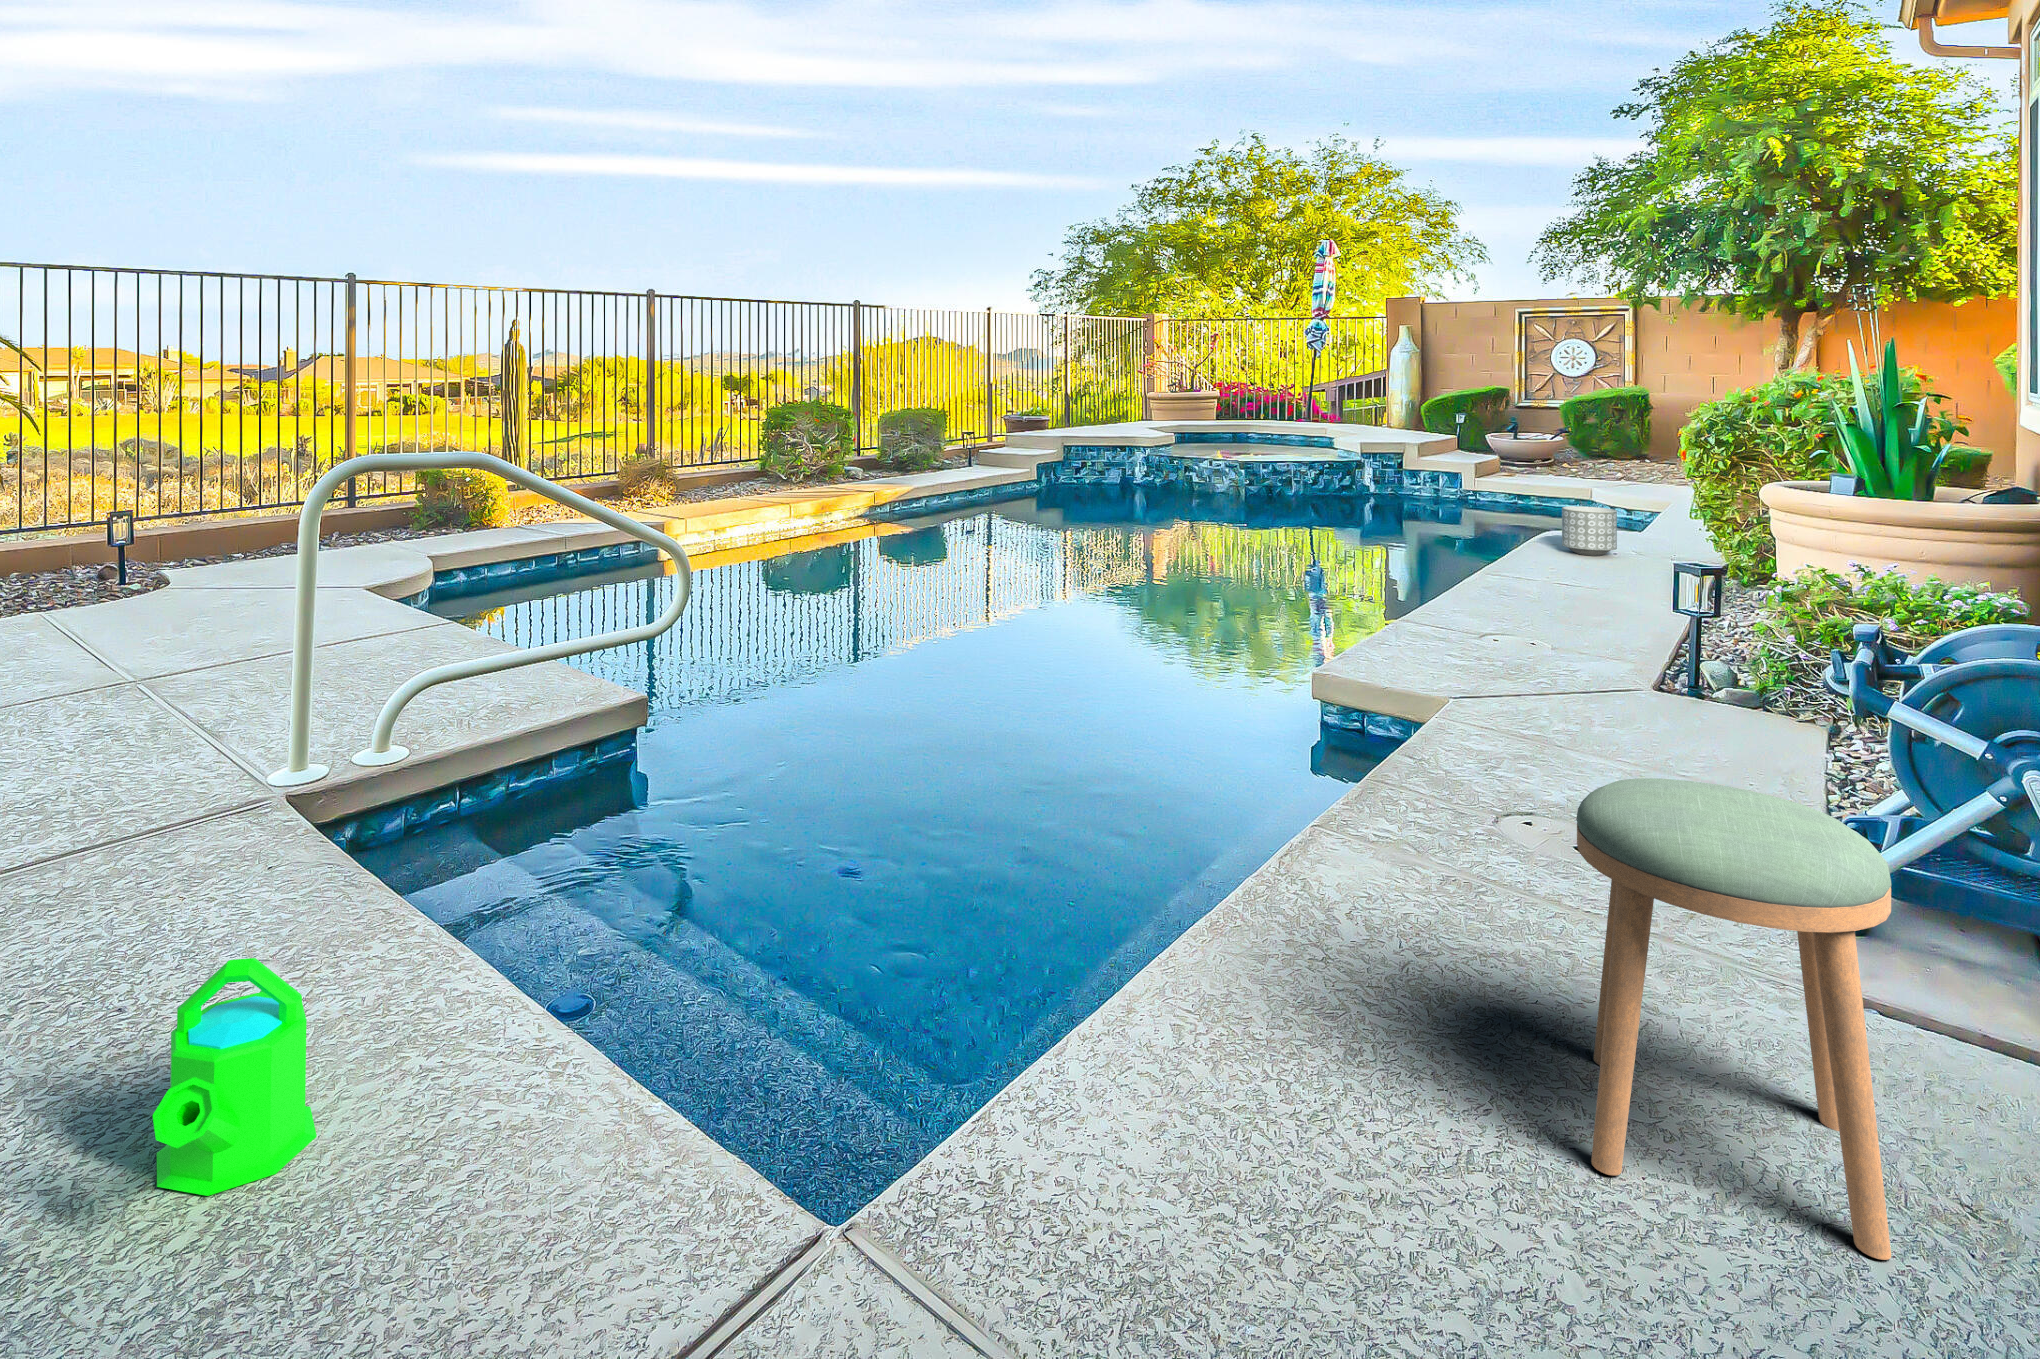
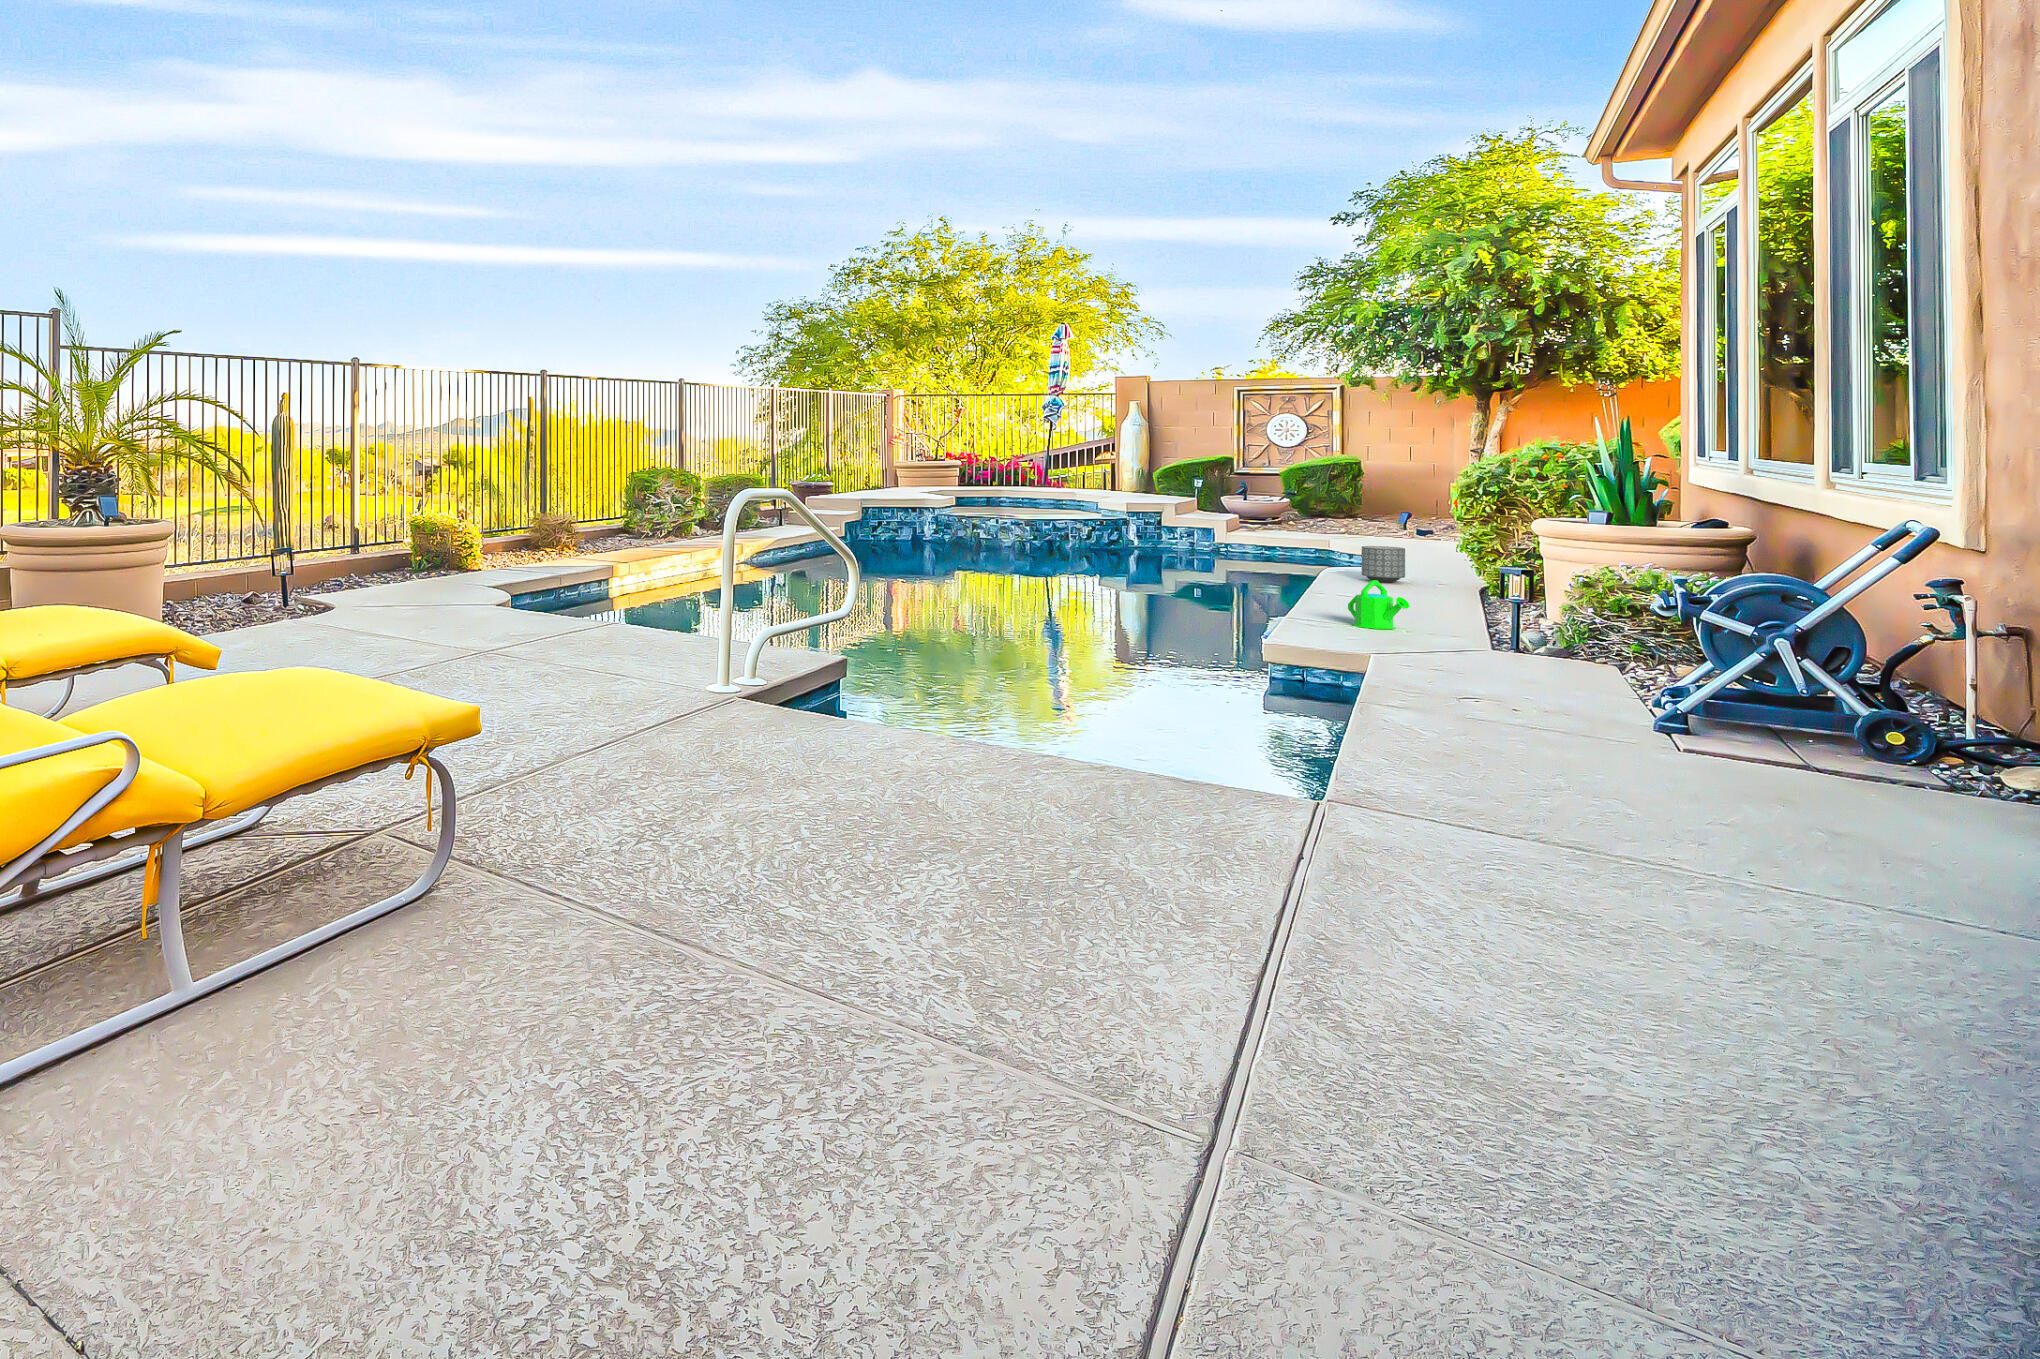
stool: present [1576,778,1892,1260] -> none [1587,627,1743,794]
watering can: present [152,958,317,1196] -> present [1348,580,1410,629]

